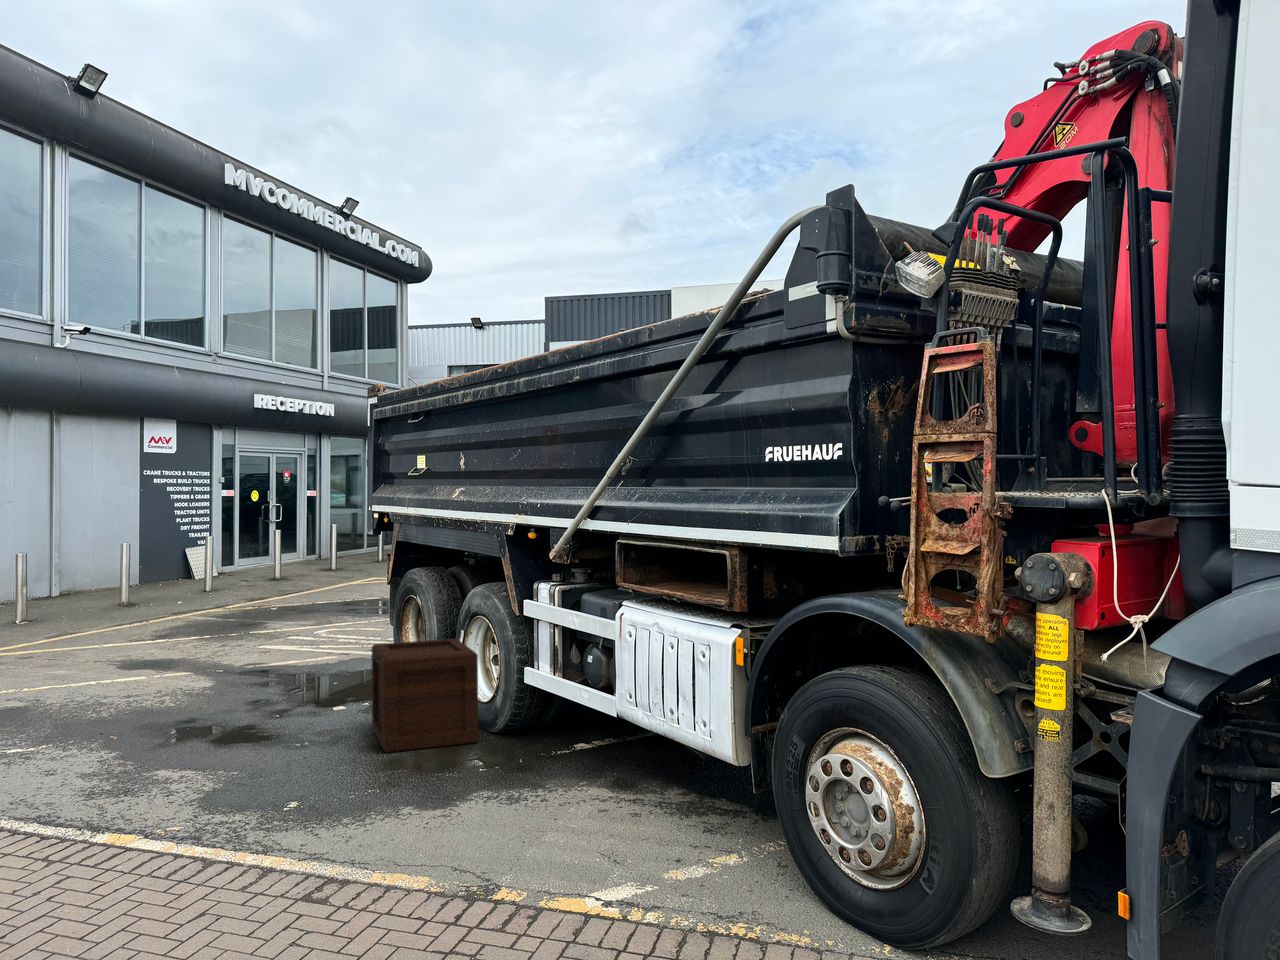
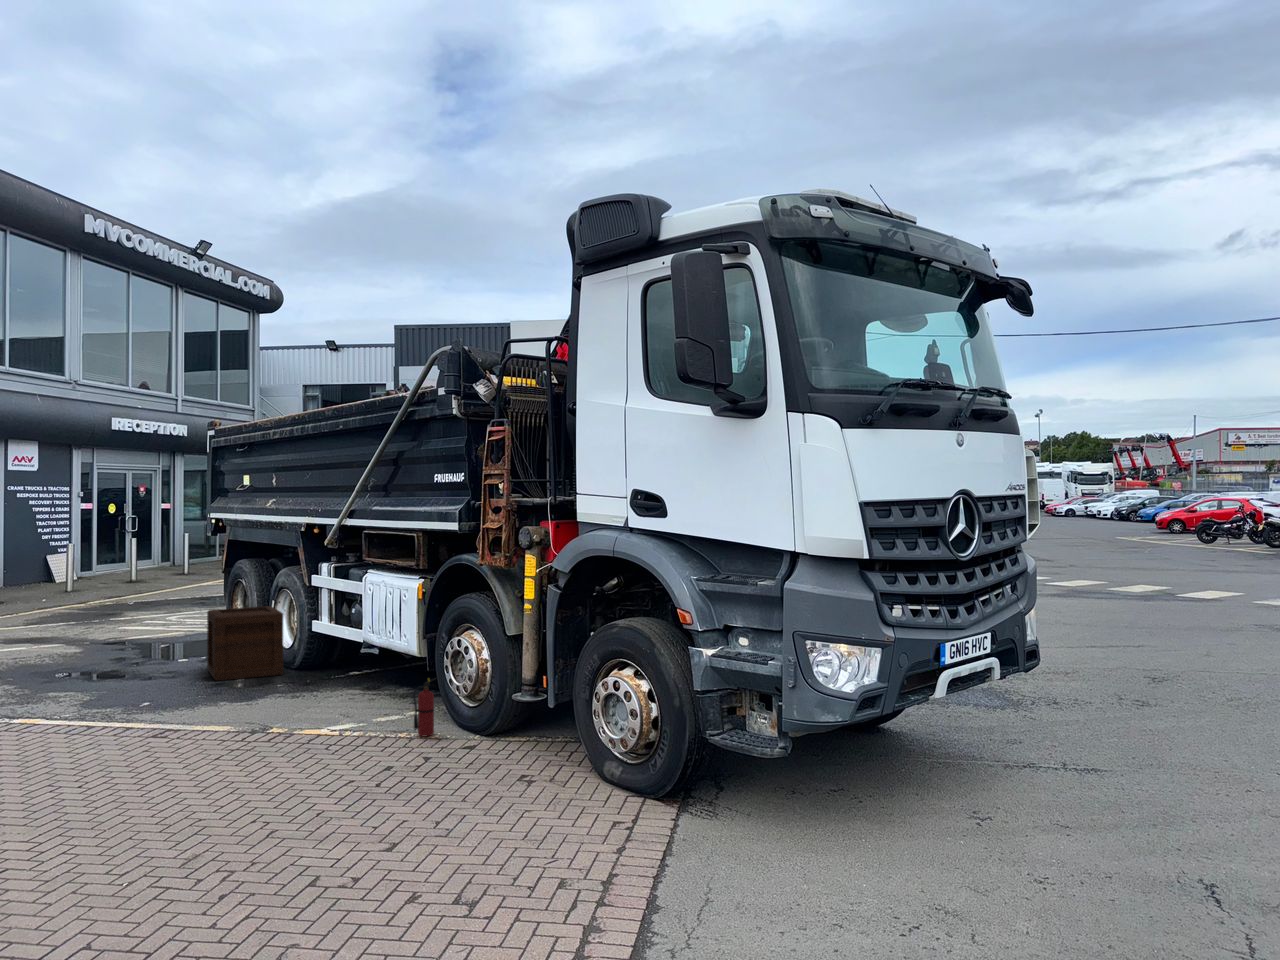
fire extinguisher: none [746,814,788,924] -> present [413,678,436,737]

